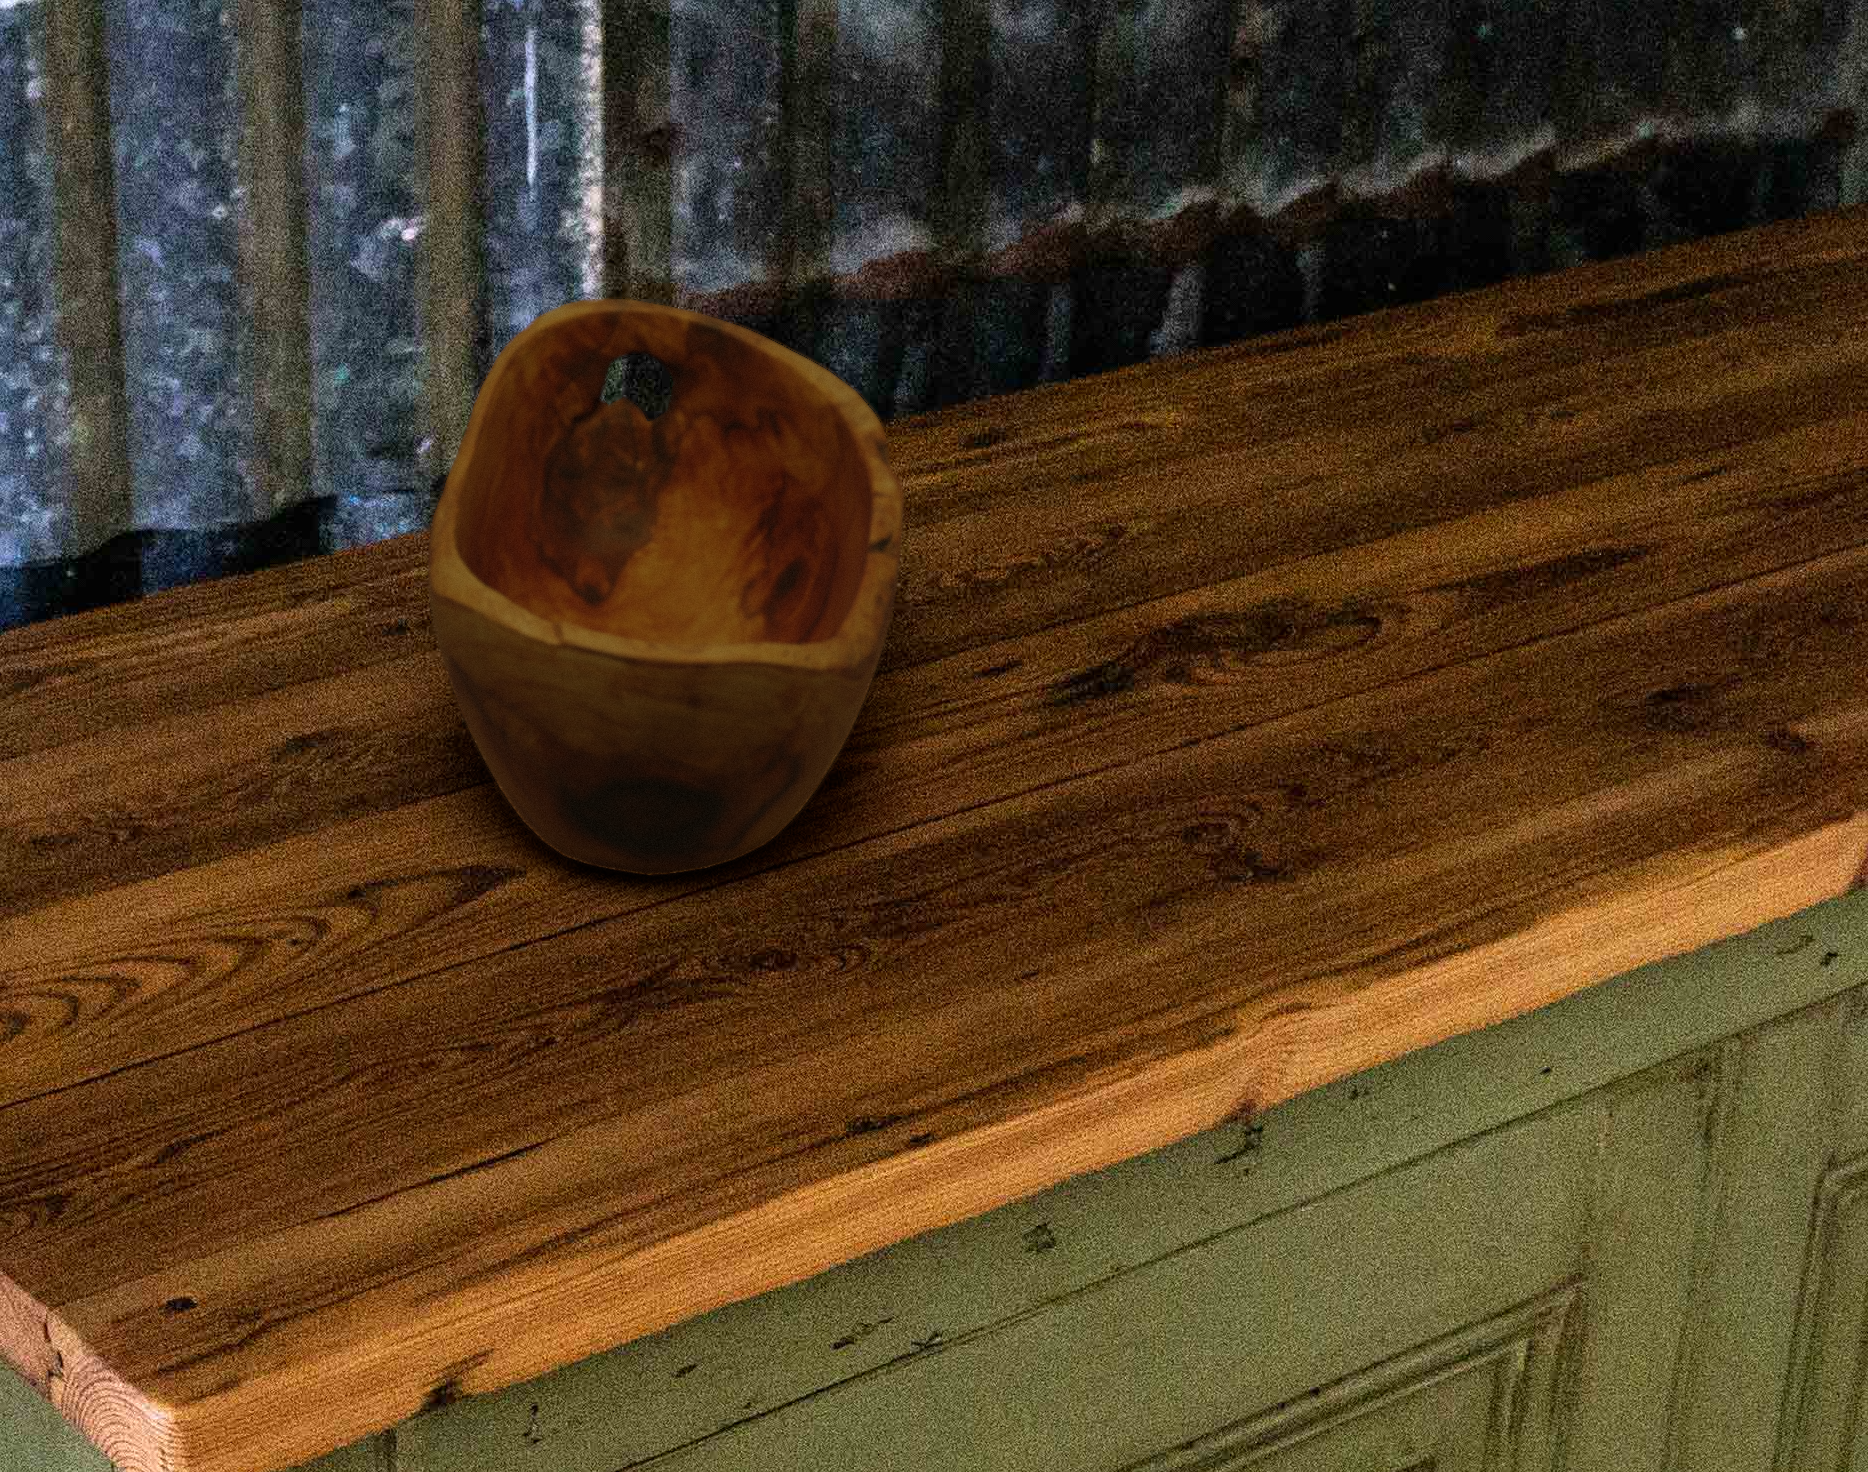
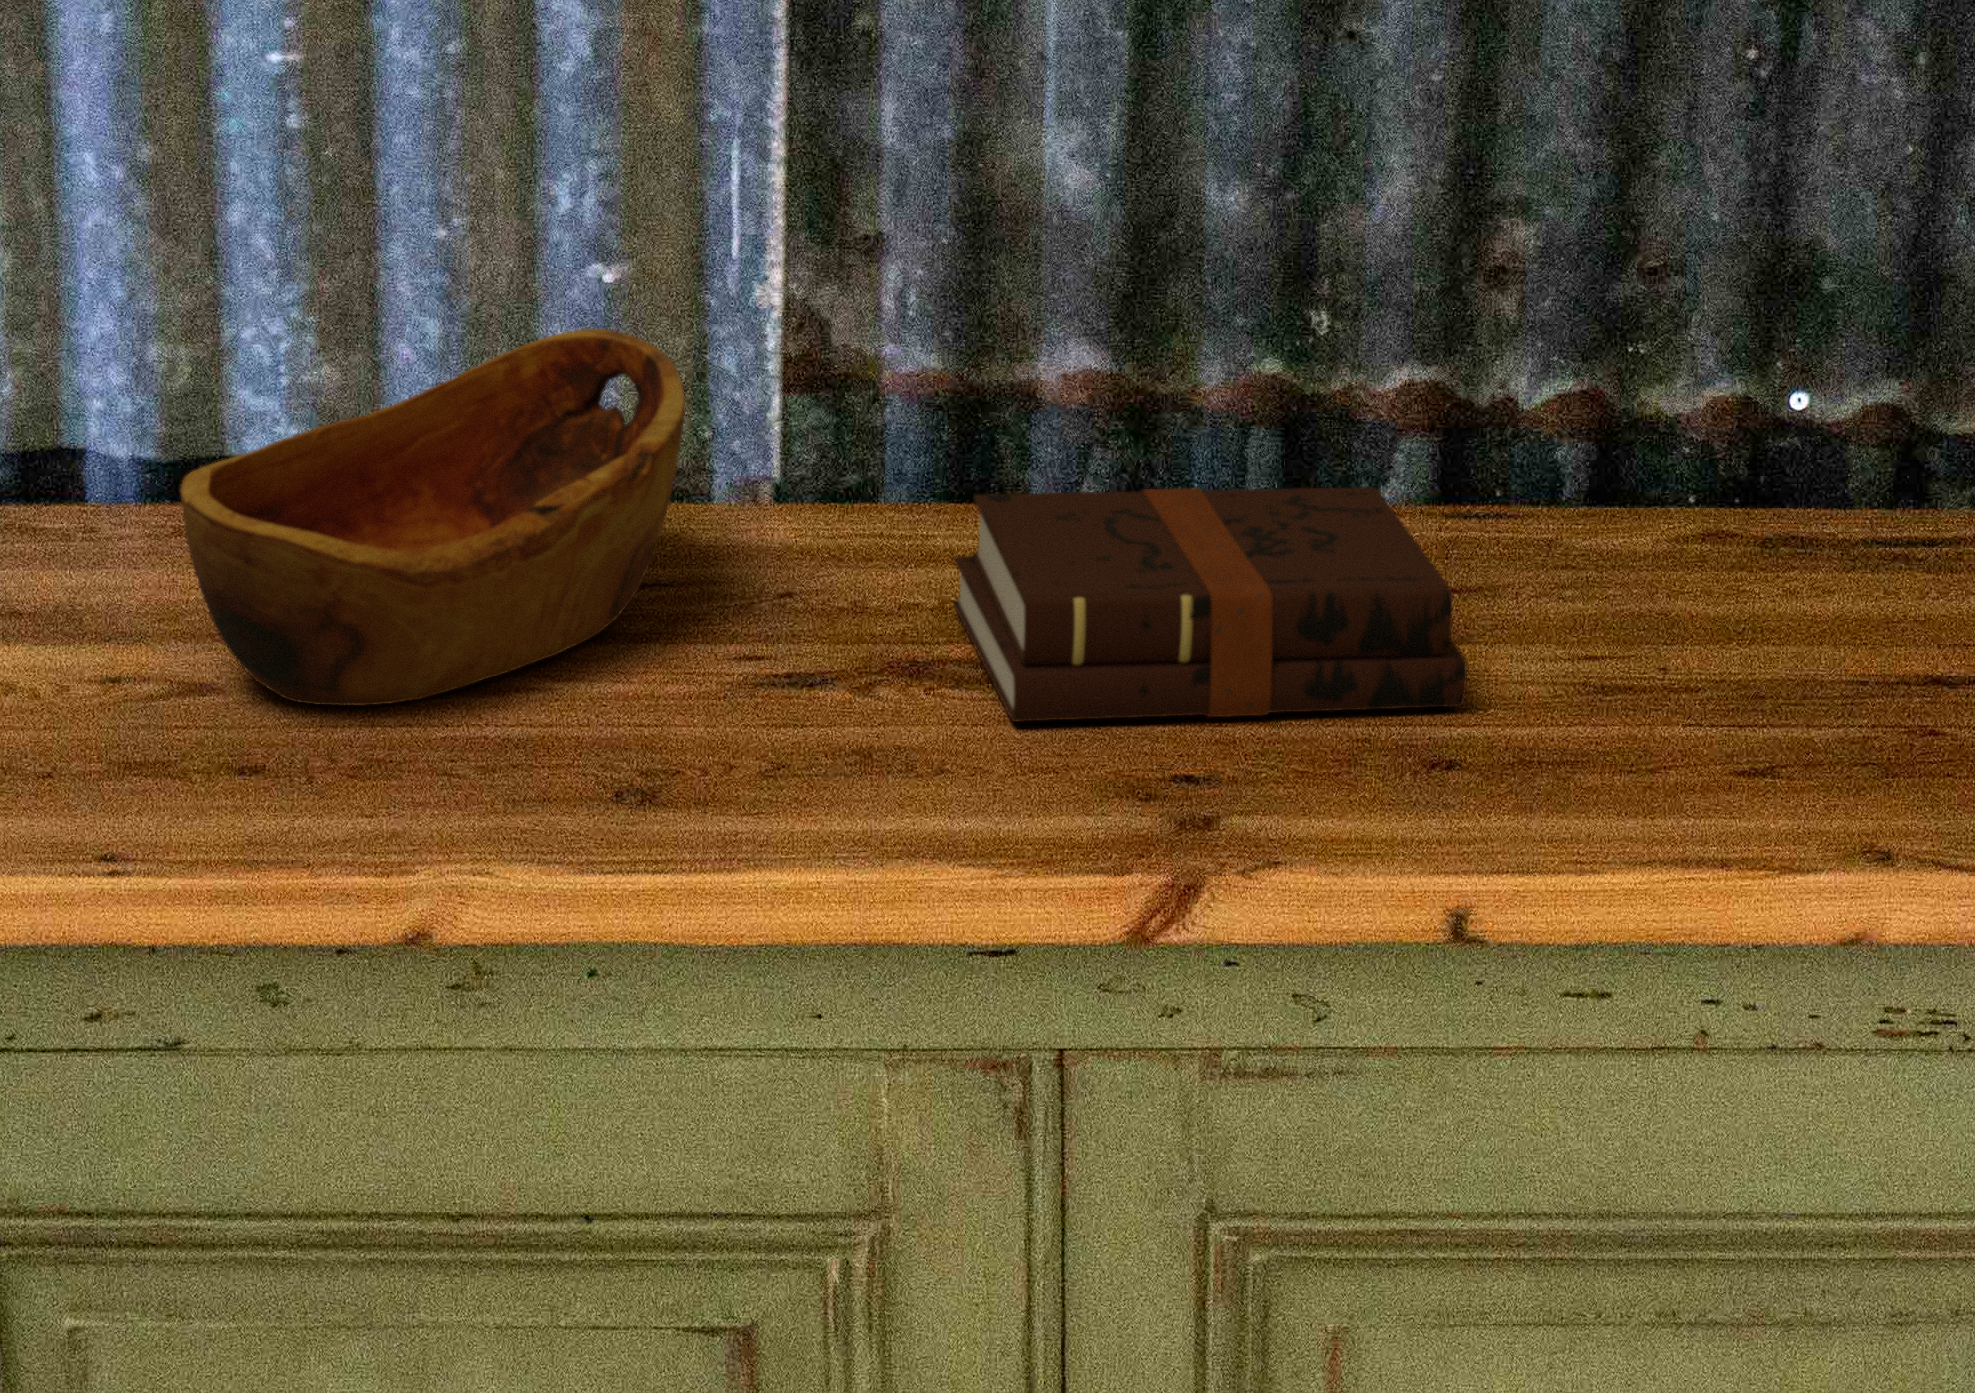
hardback book: none [1073,309,1727,672] -> present [953,487,1467,722]

